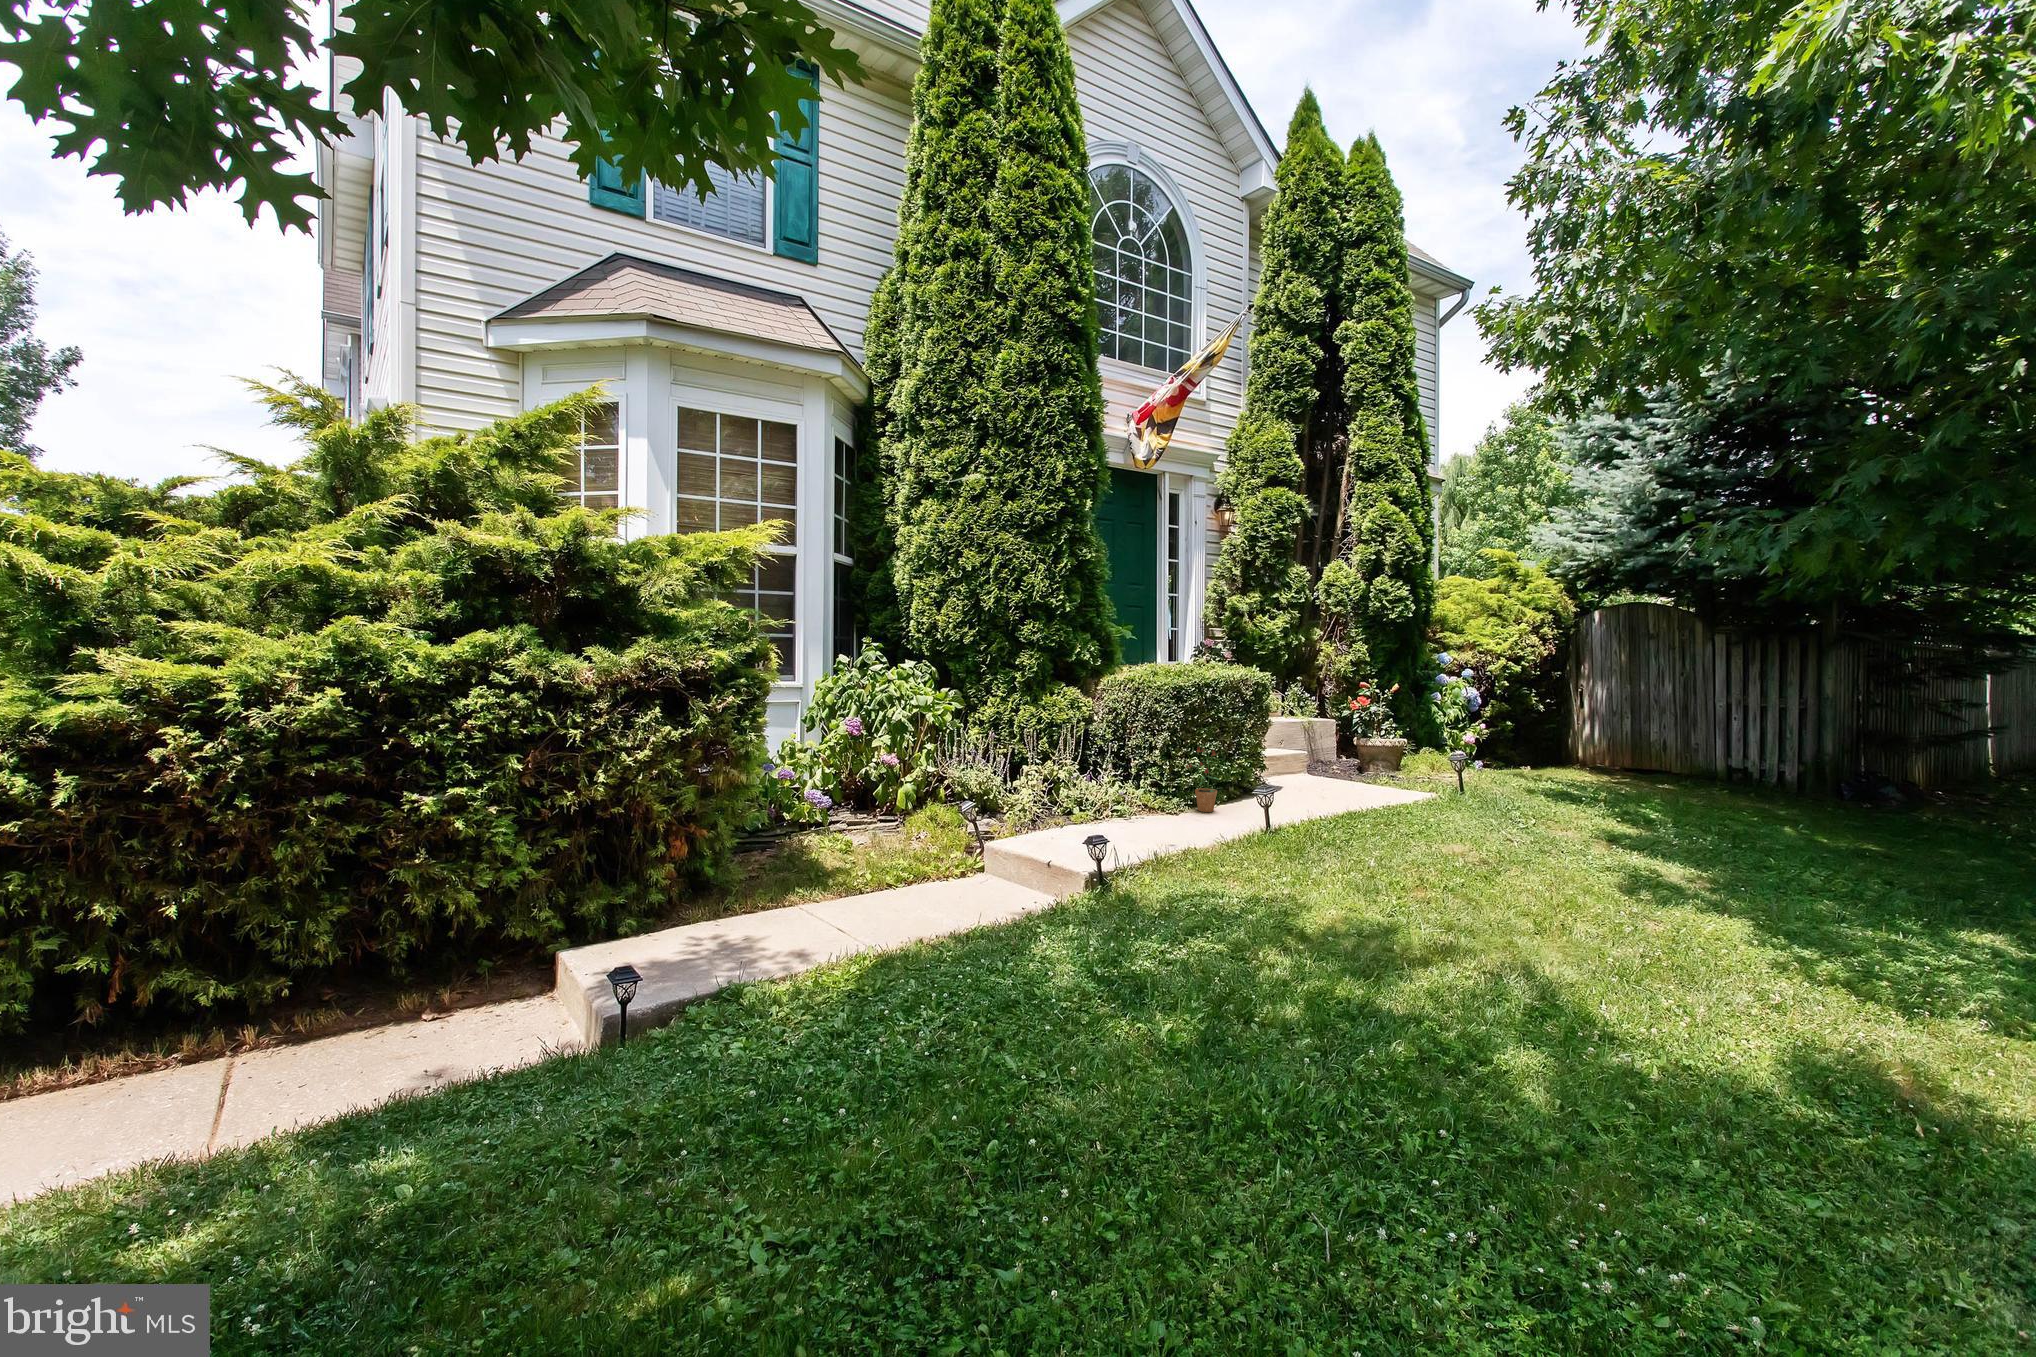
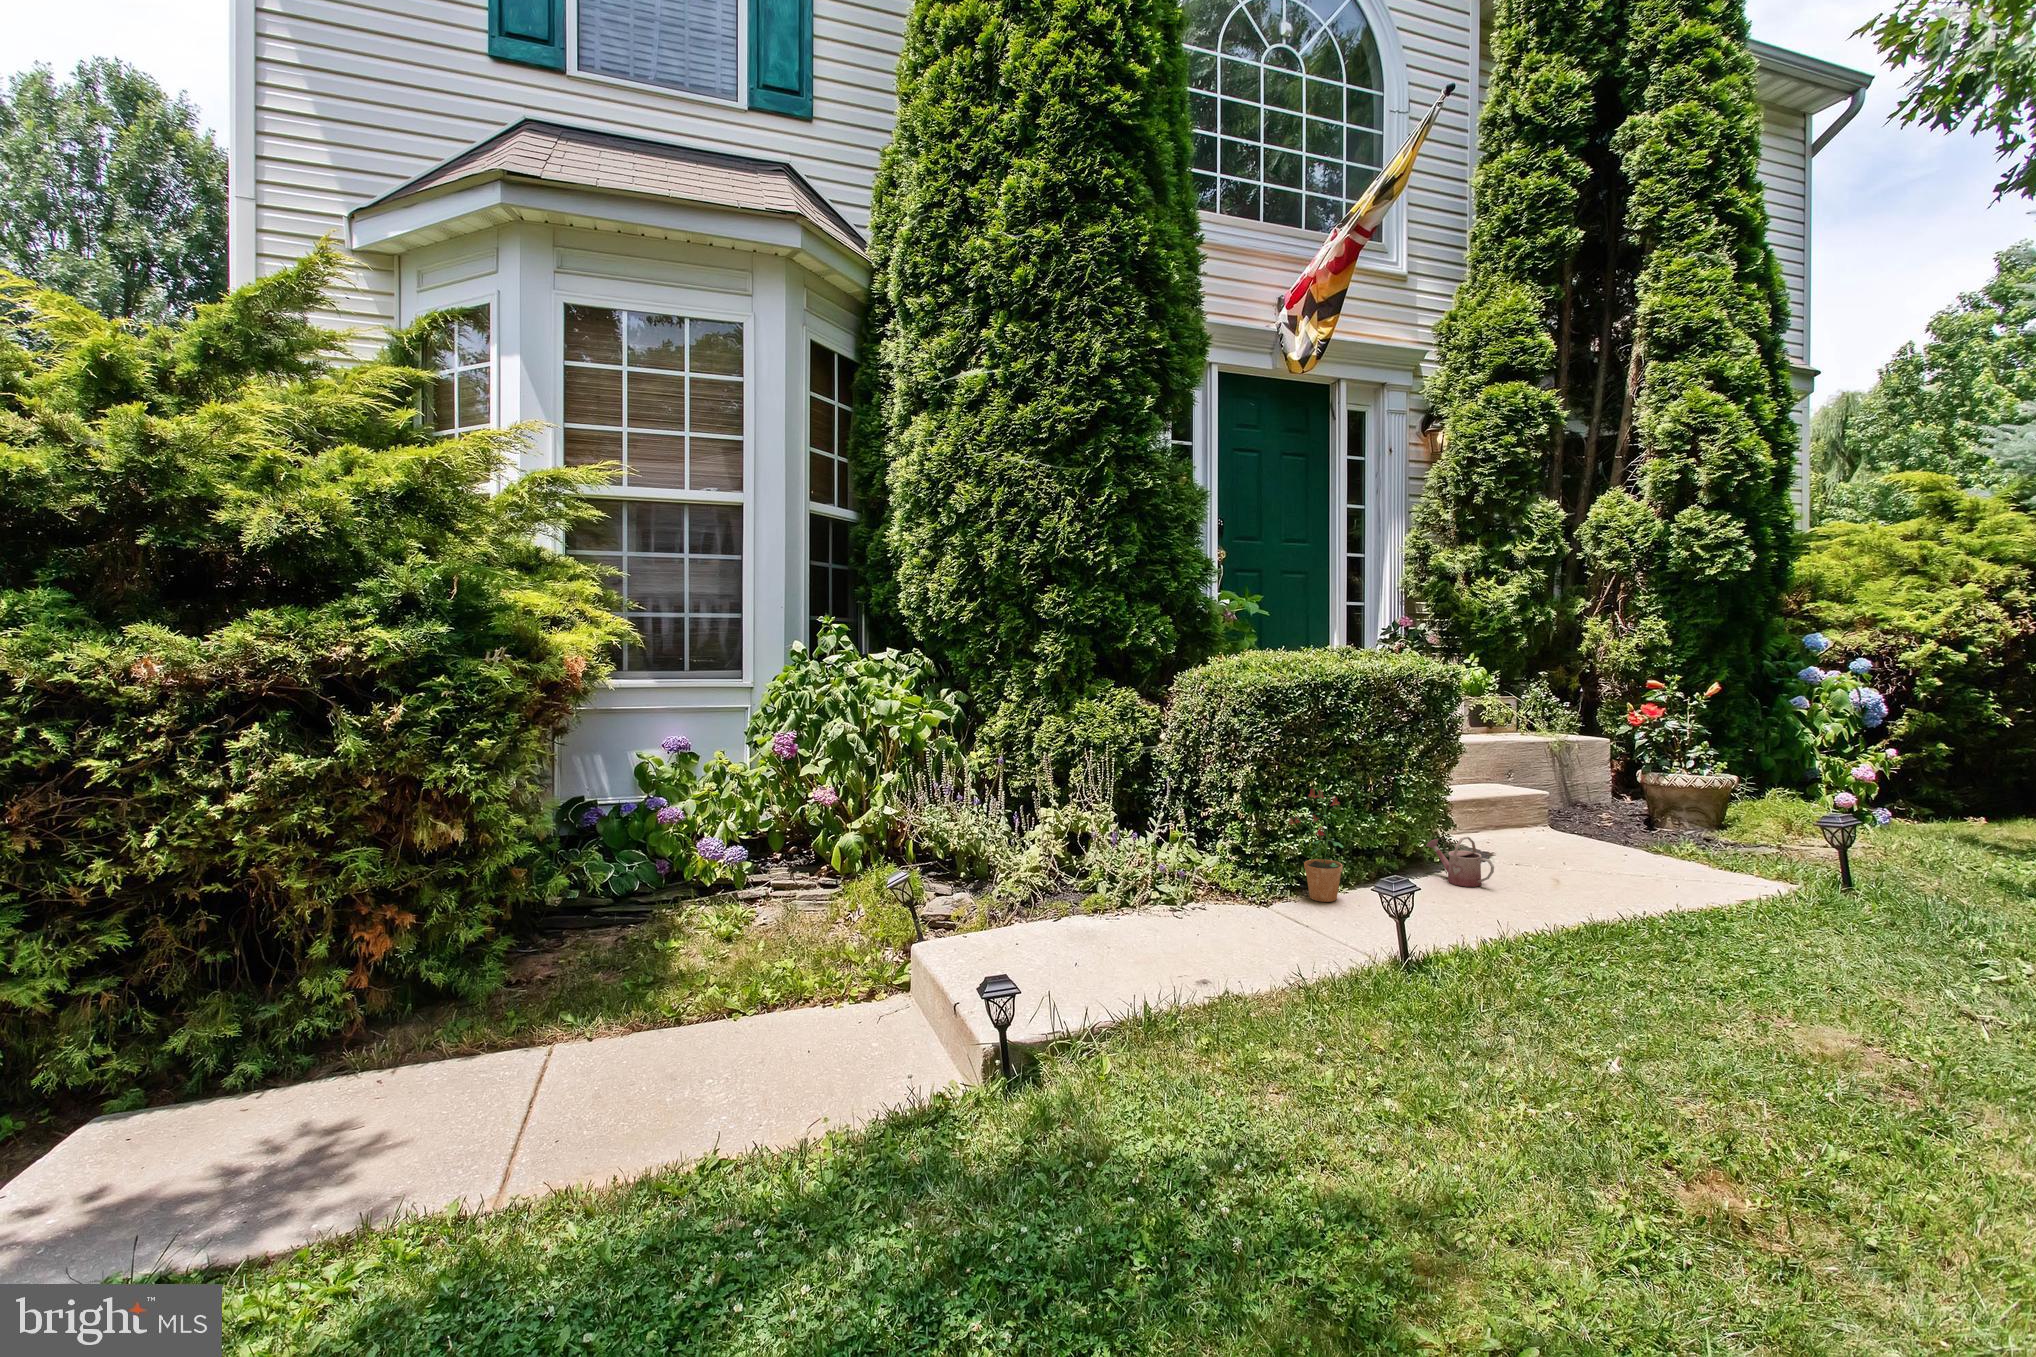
watering can: none [1254,774,1294,802] -> present [1426,837,1494,887]

